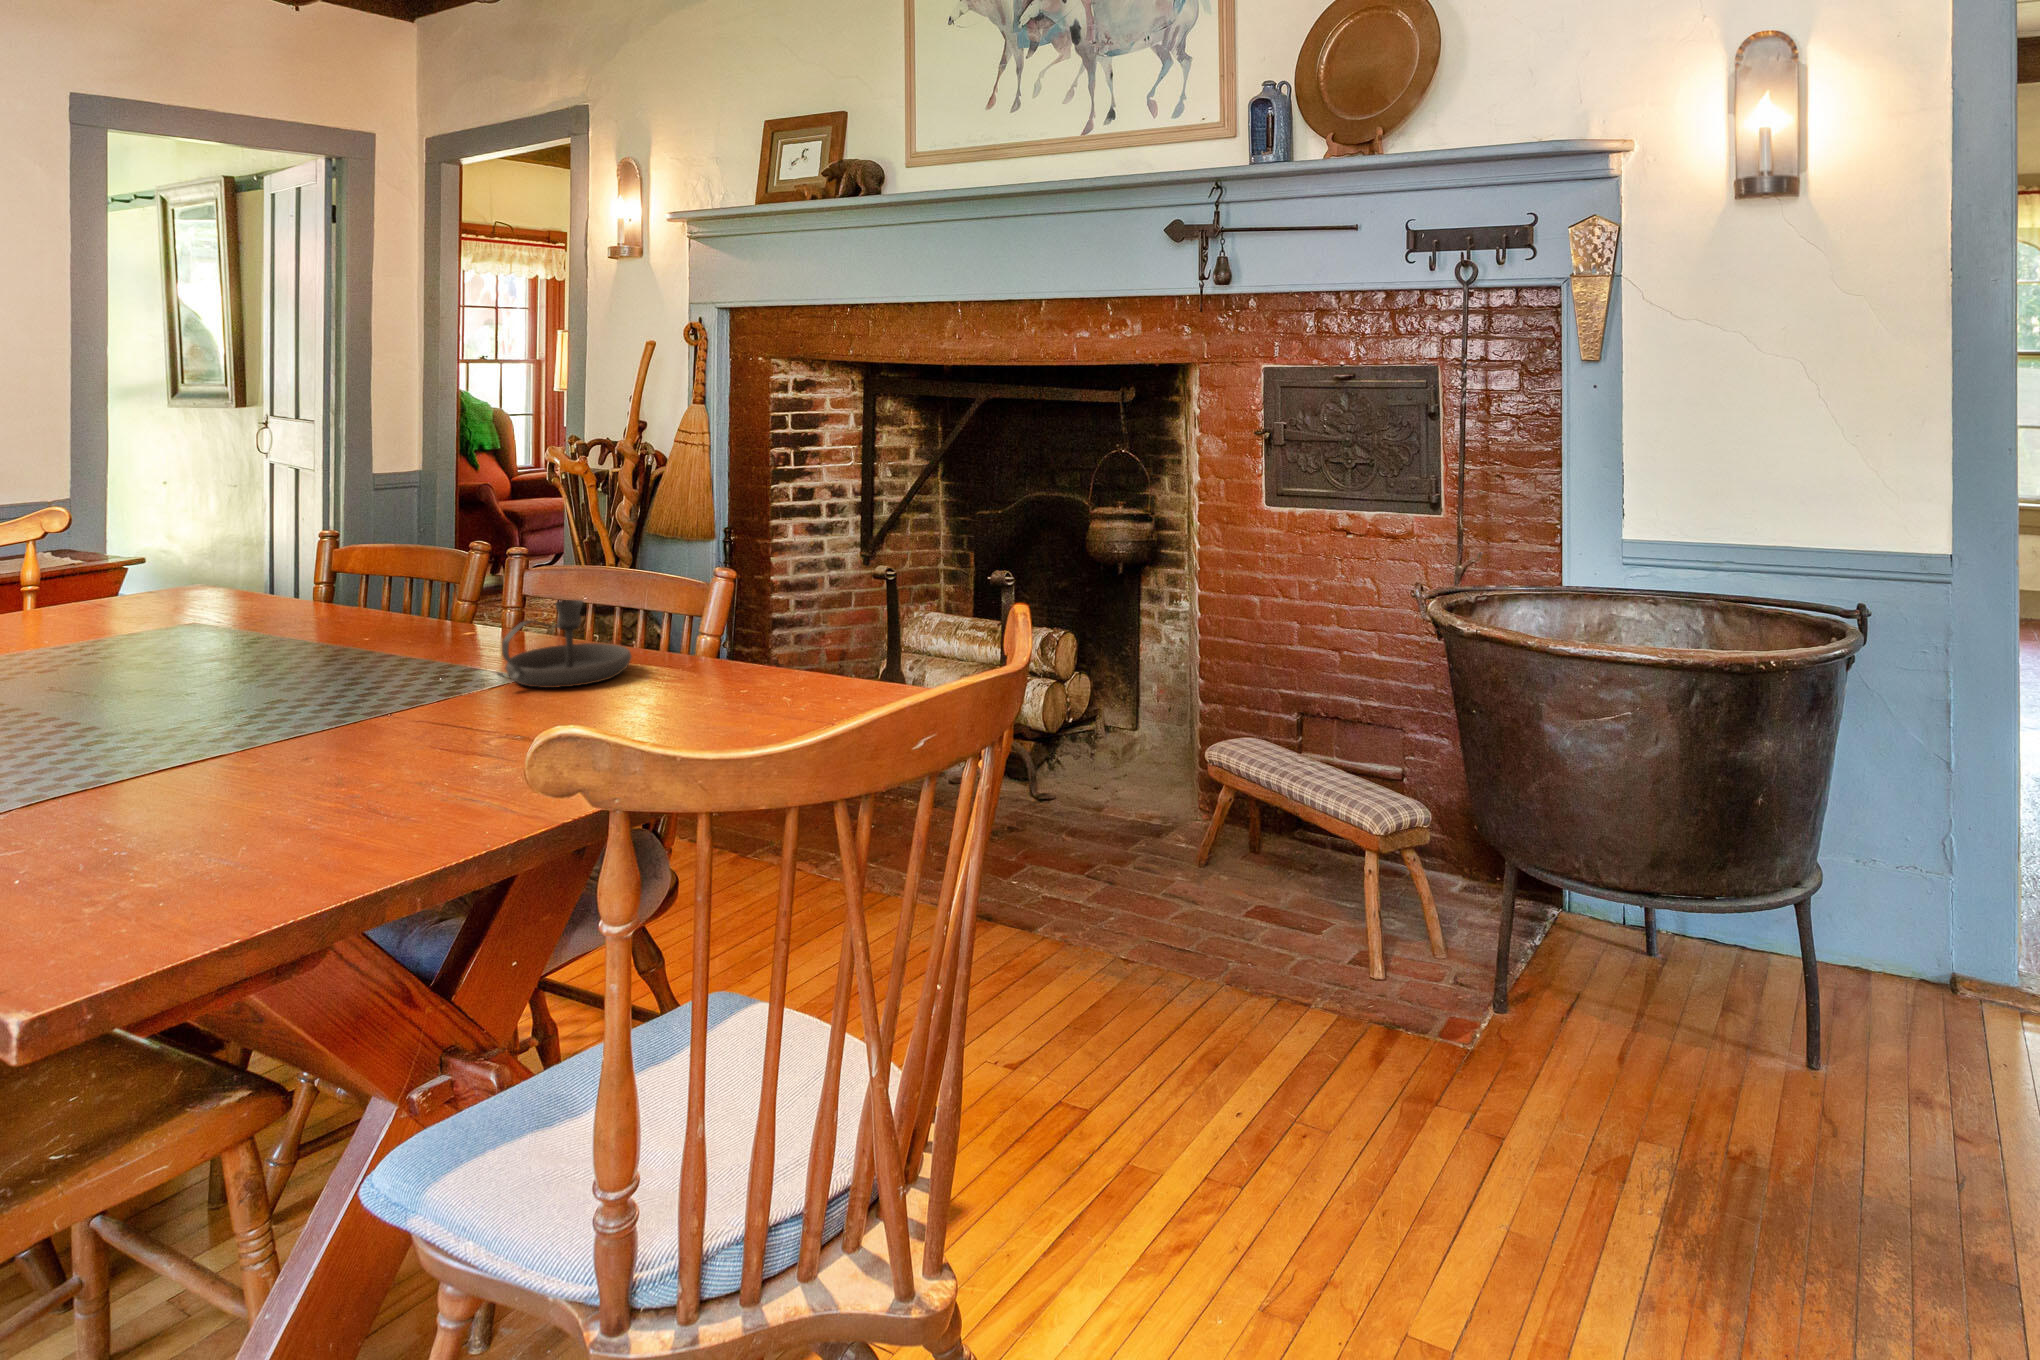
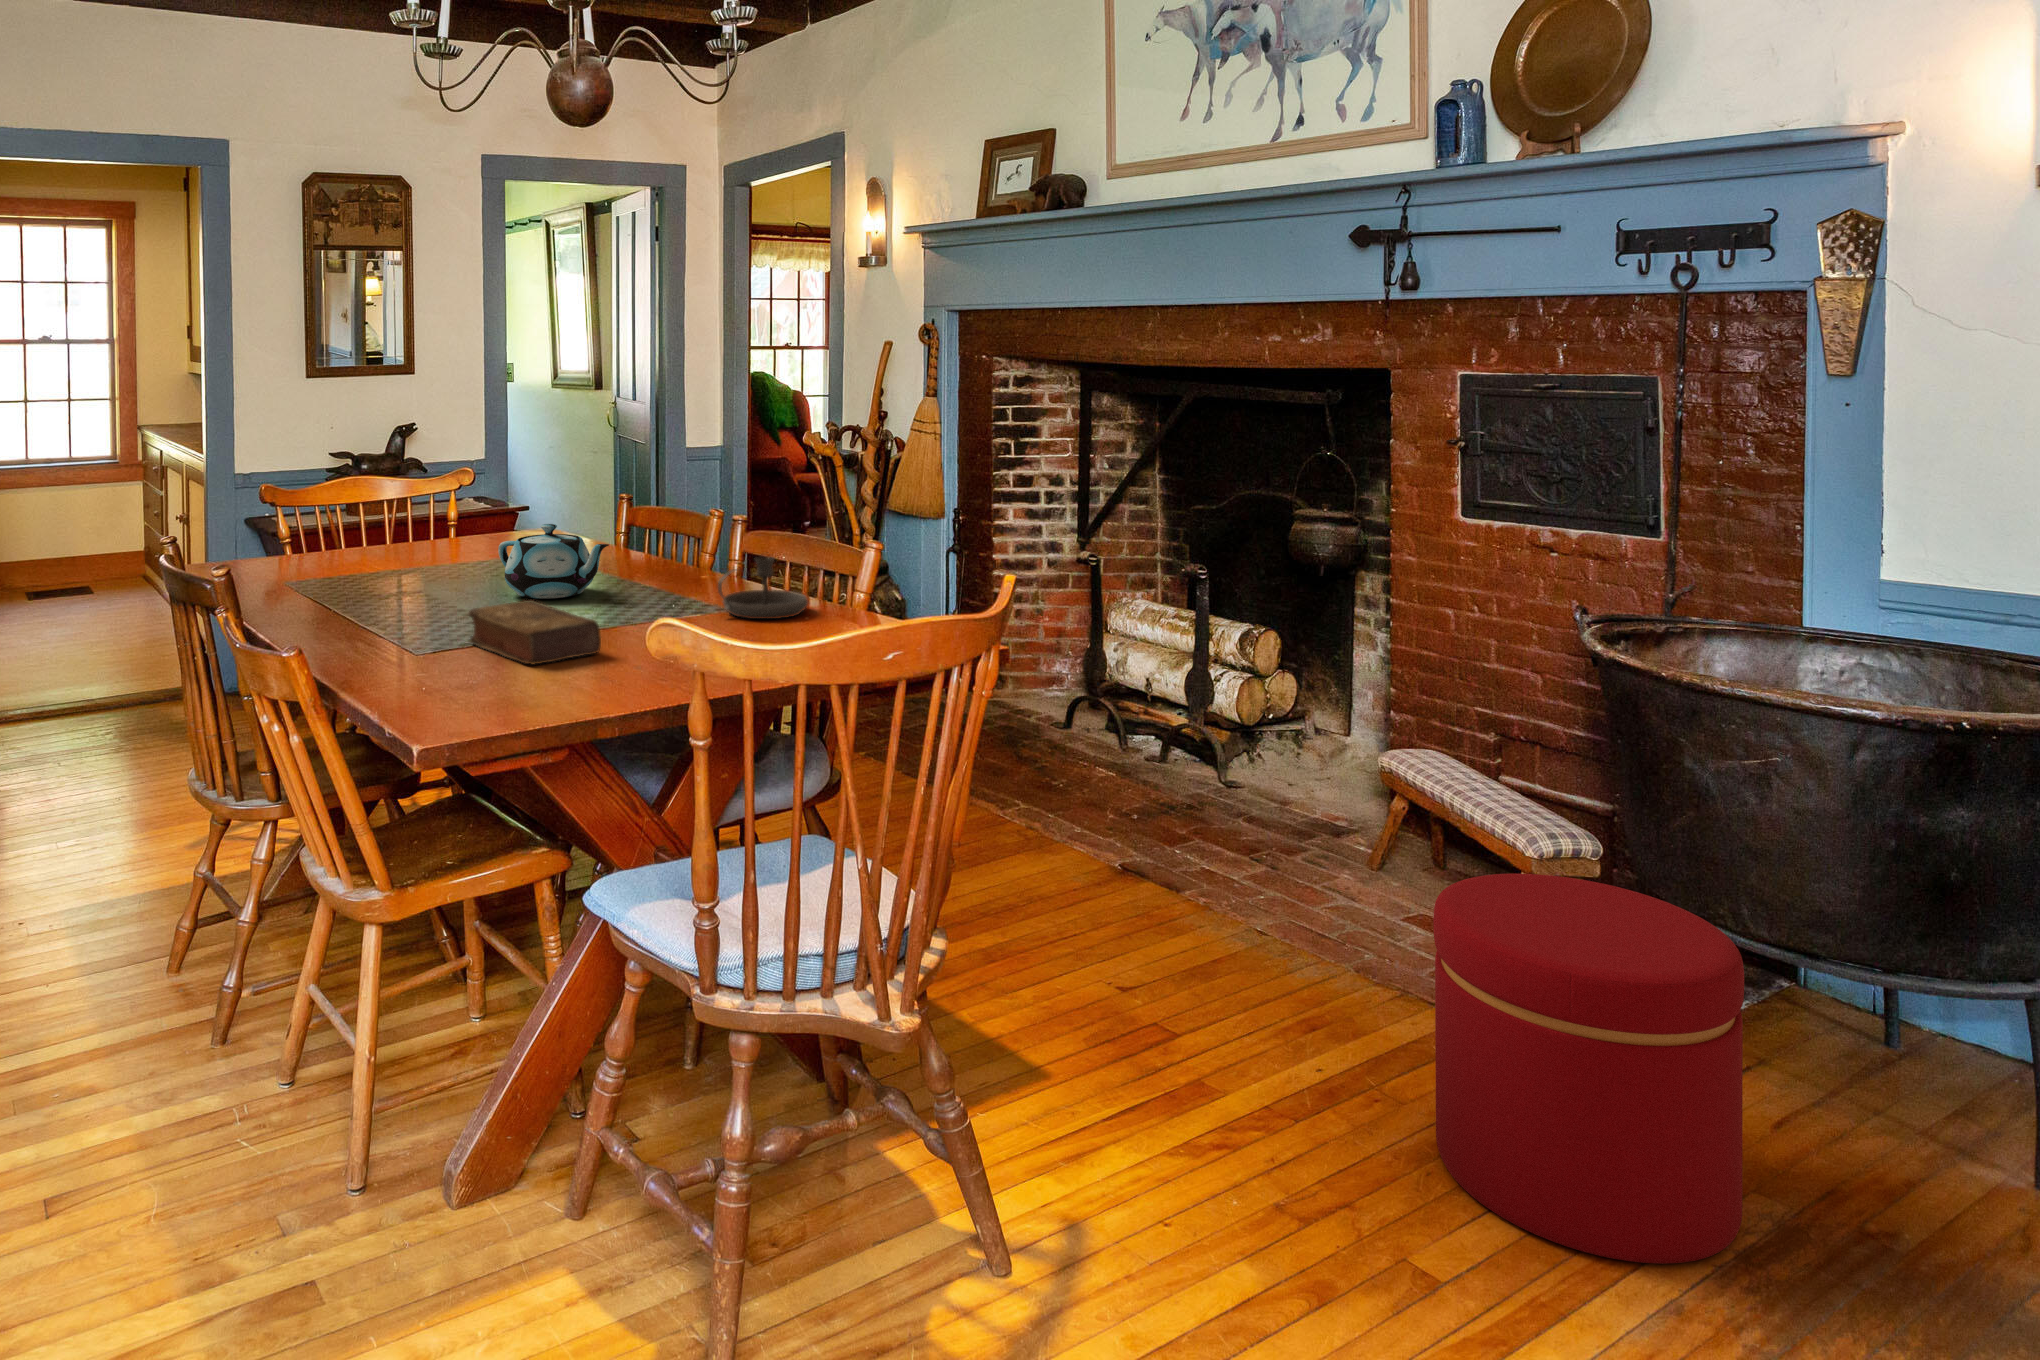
teapot: none [111,578,318,693] -> present [498,524,609,599]
book: none [66,699,329,810] -> present [469,600,601,664]
ottoman: none [1371,858,1651,1259] -> present [1434,874,1744,1264]

